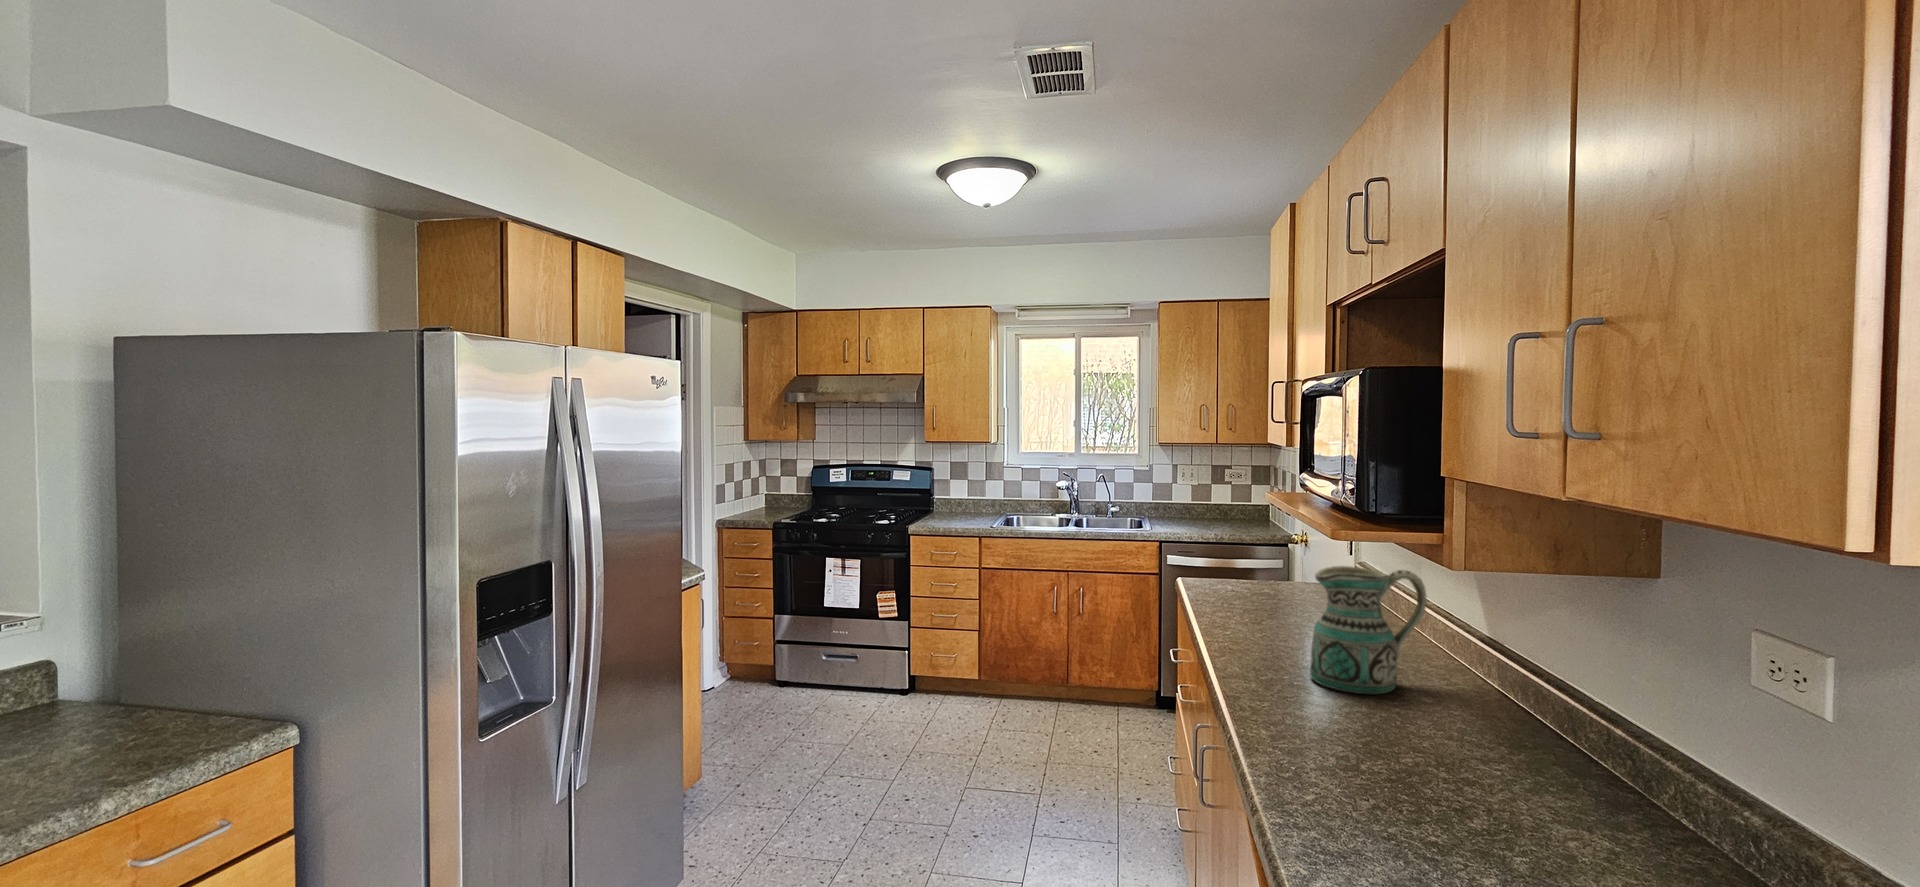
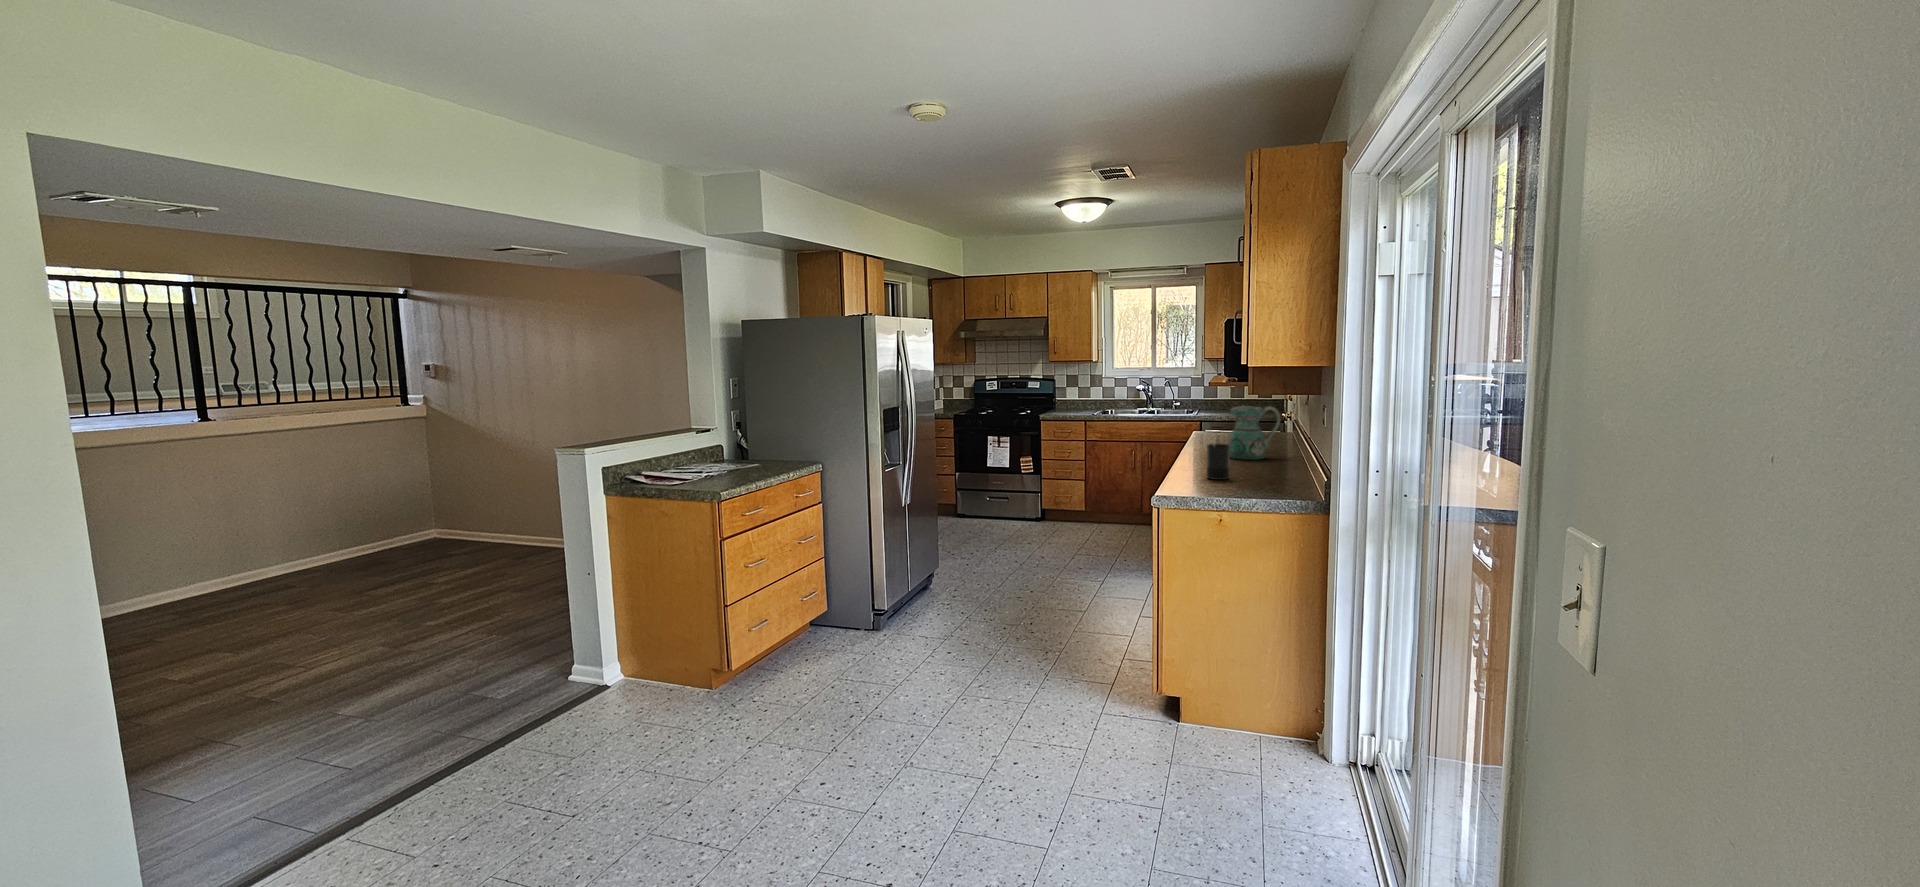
candle: none [1371,717,1451,856] -> present [1207,443,1230,480]

